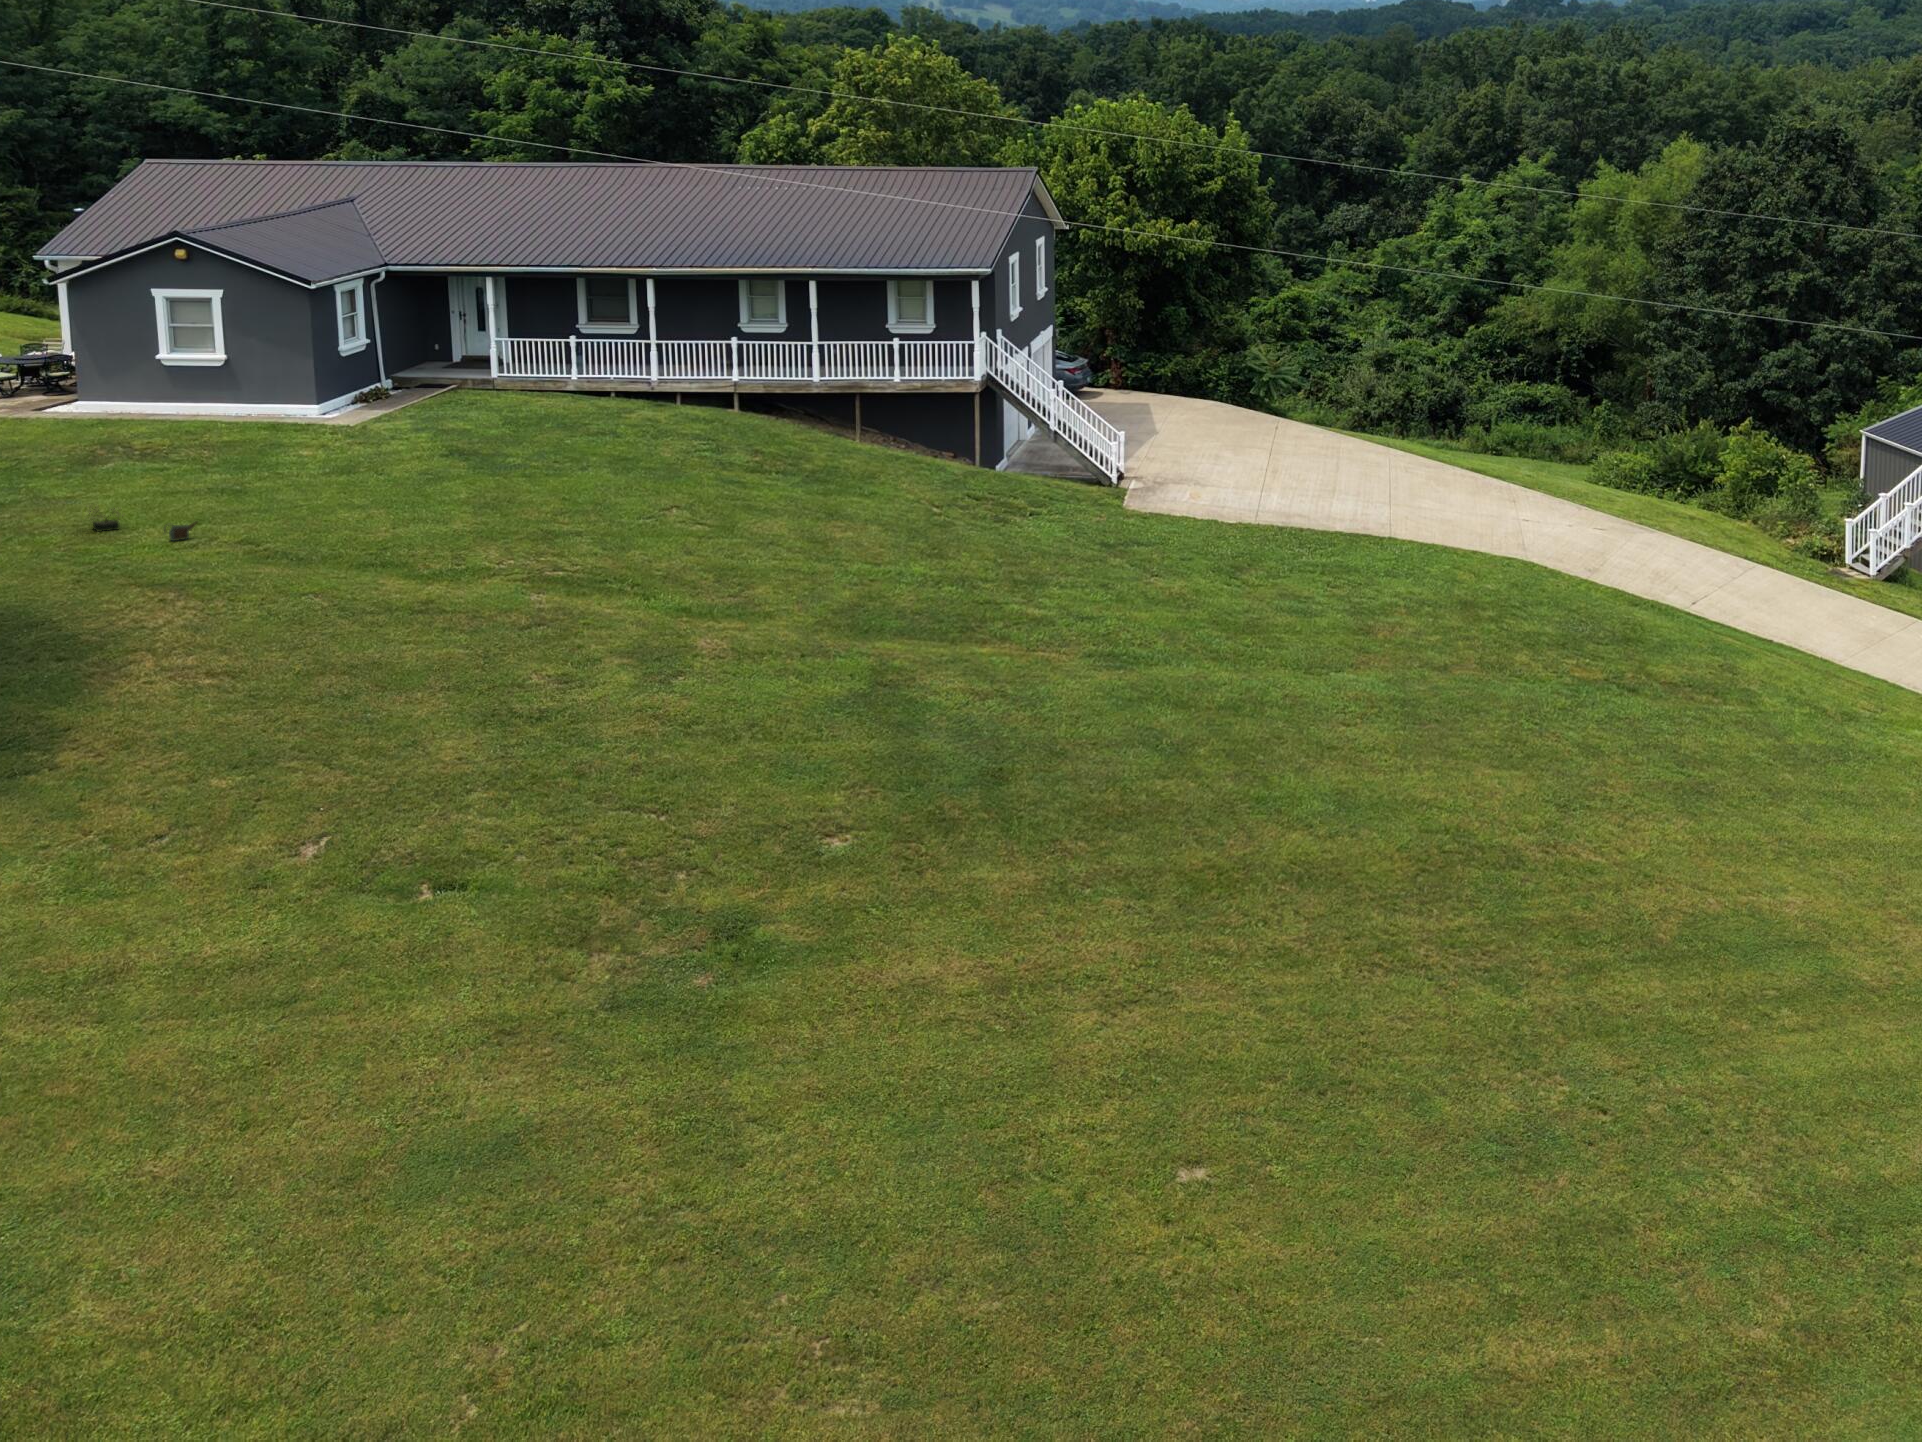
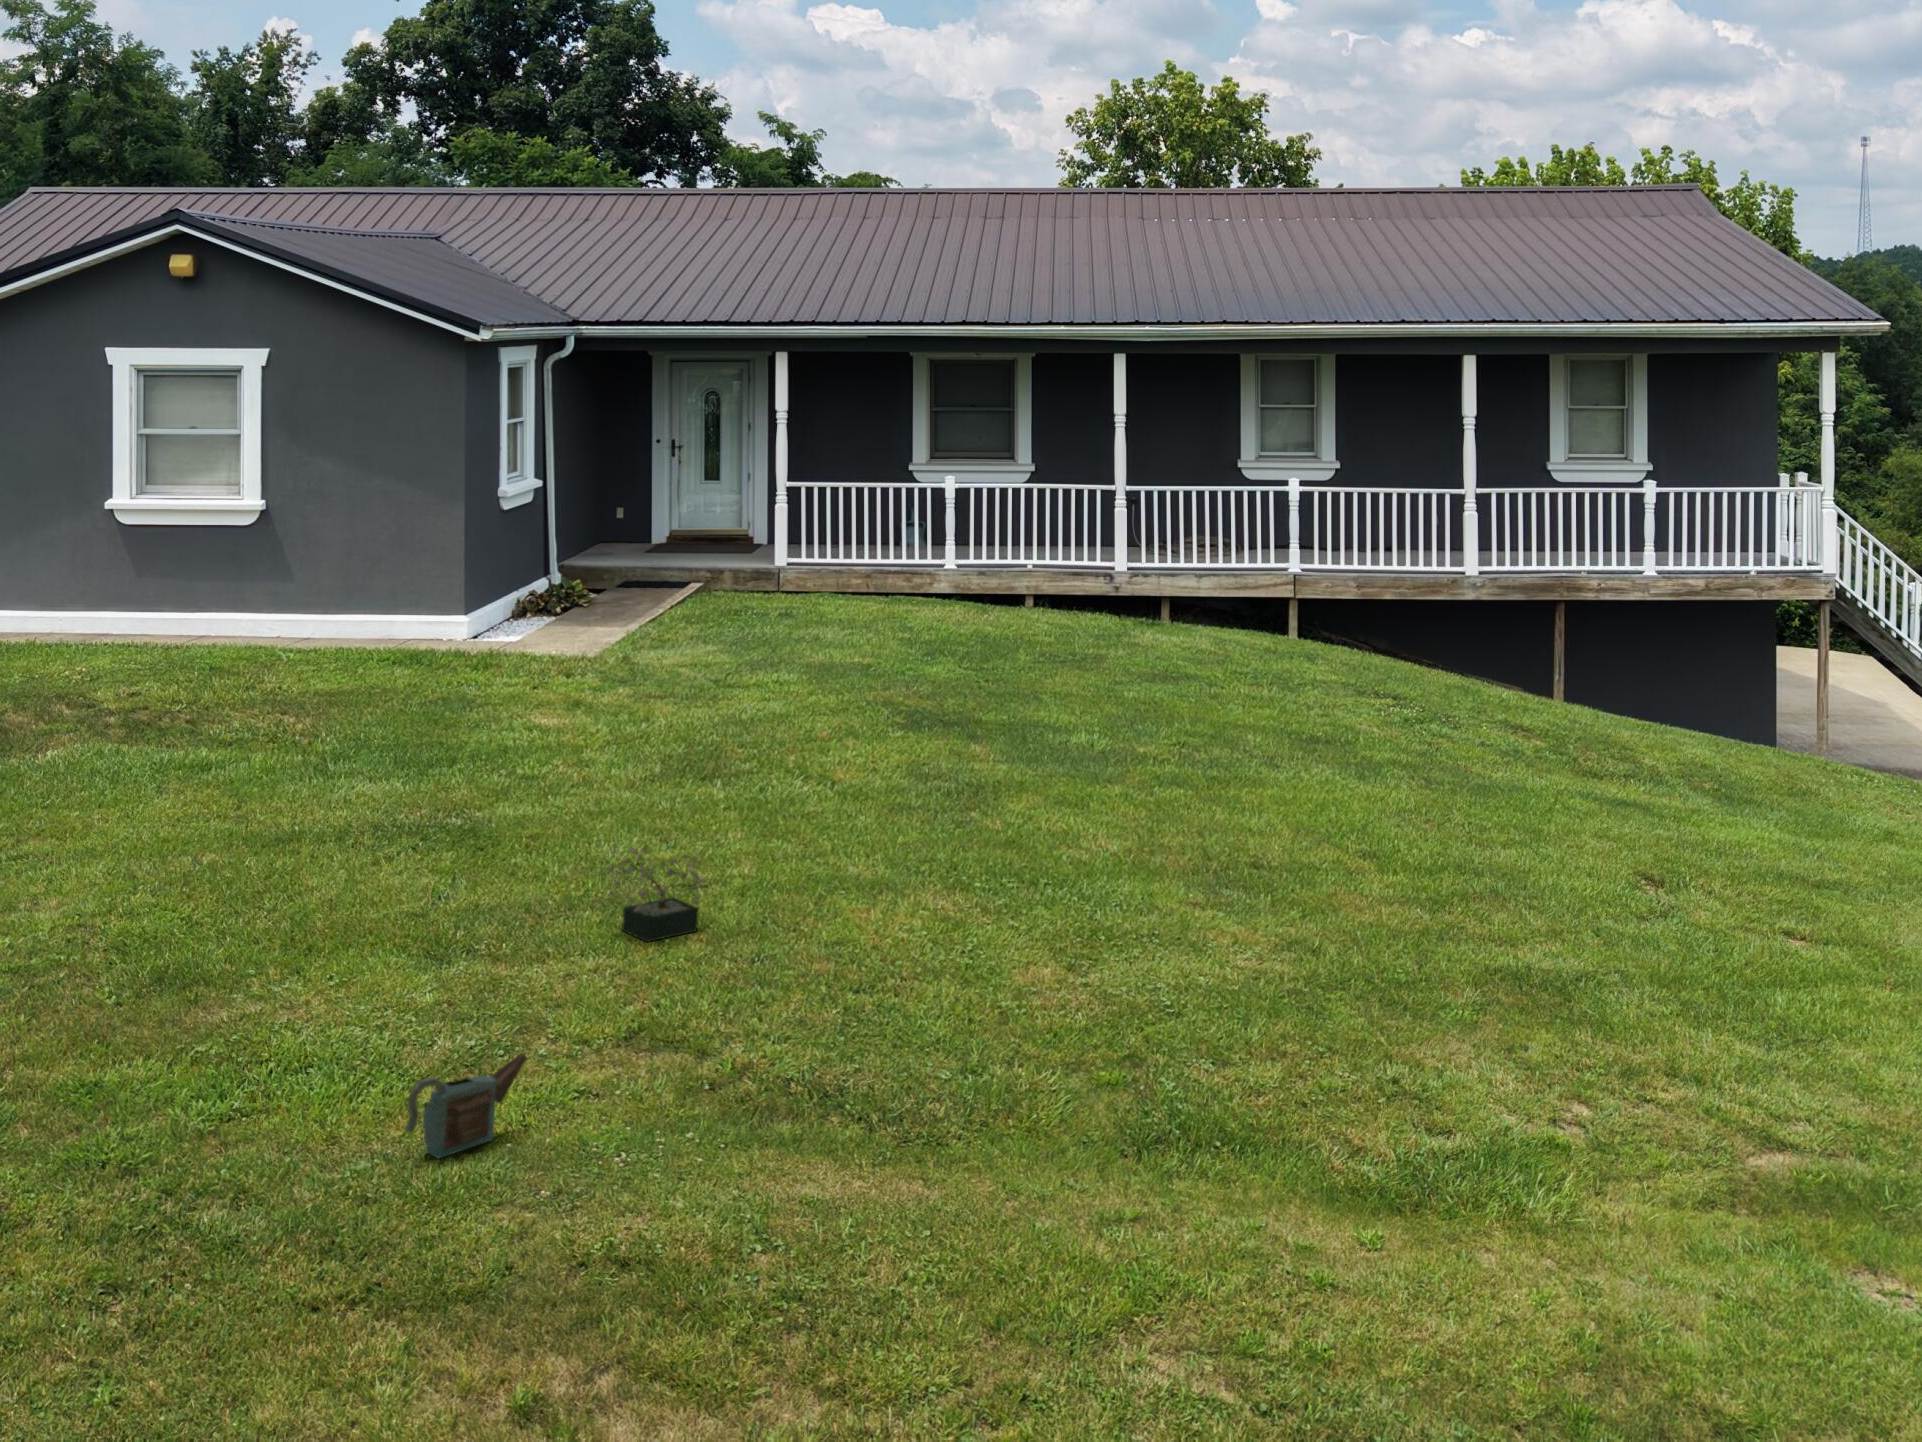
decorative plant: present [85,507,119,532] -> present [607,846,705,942]

